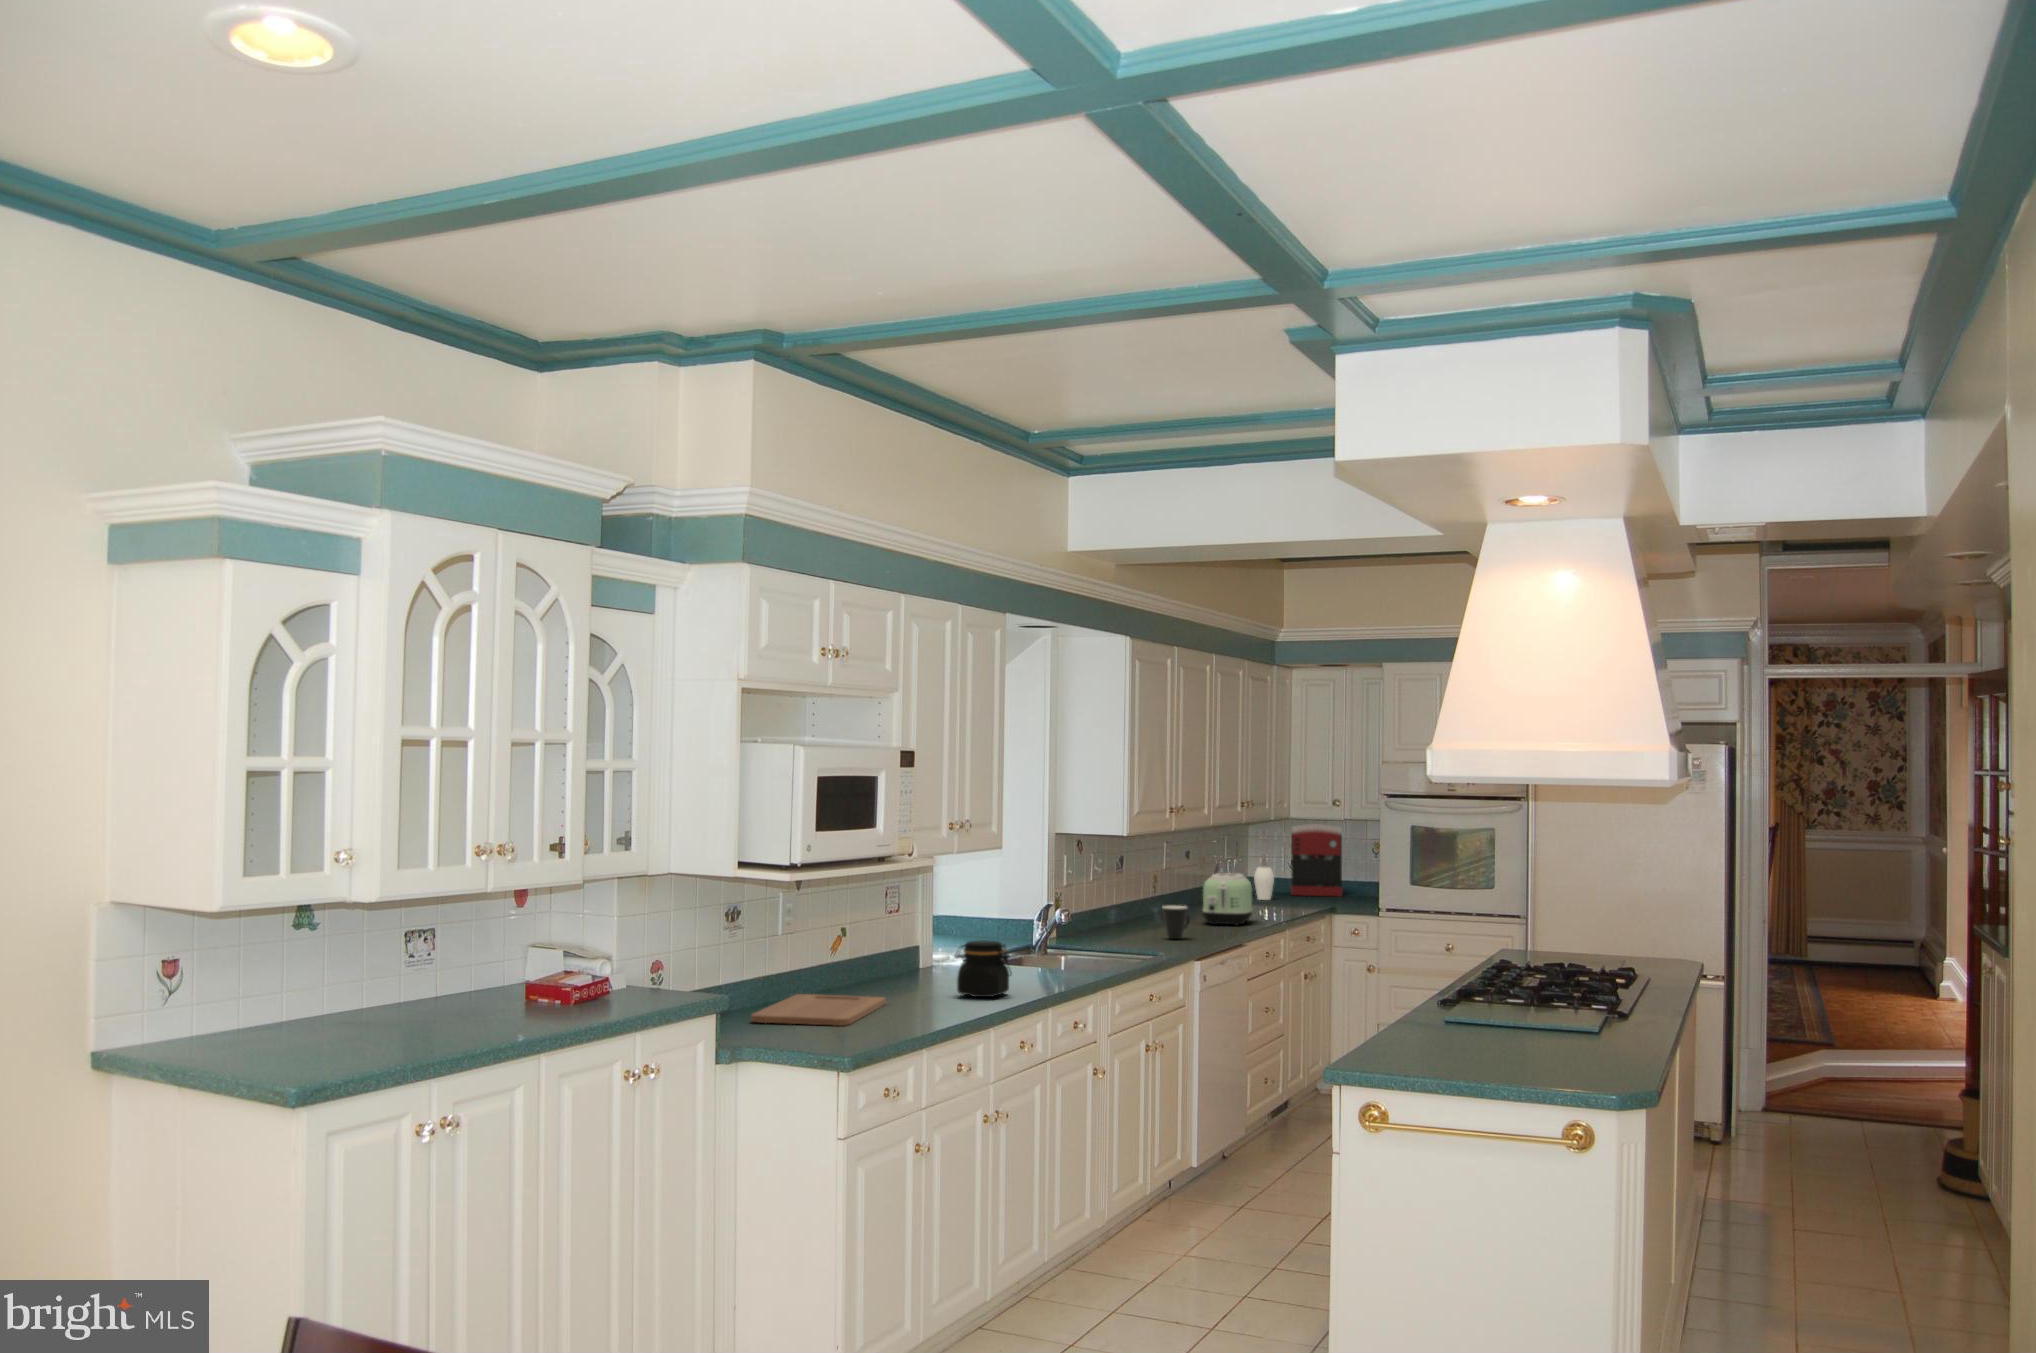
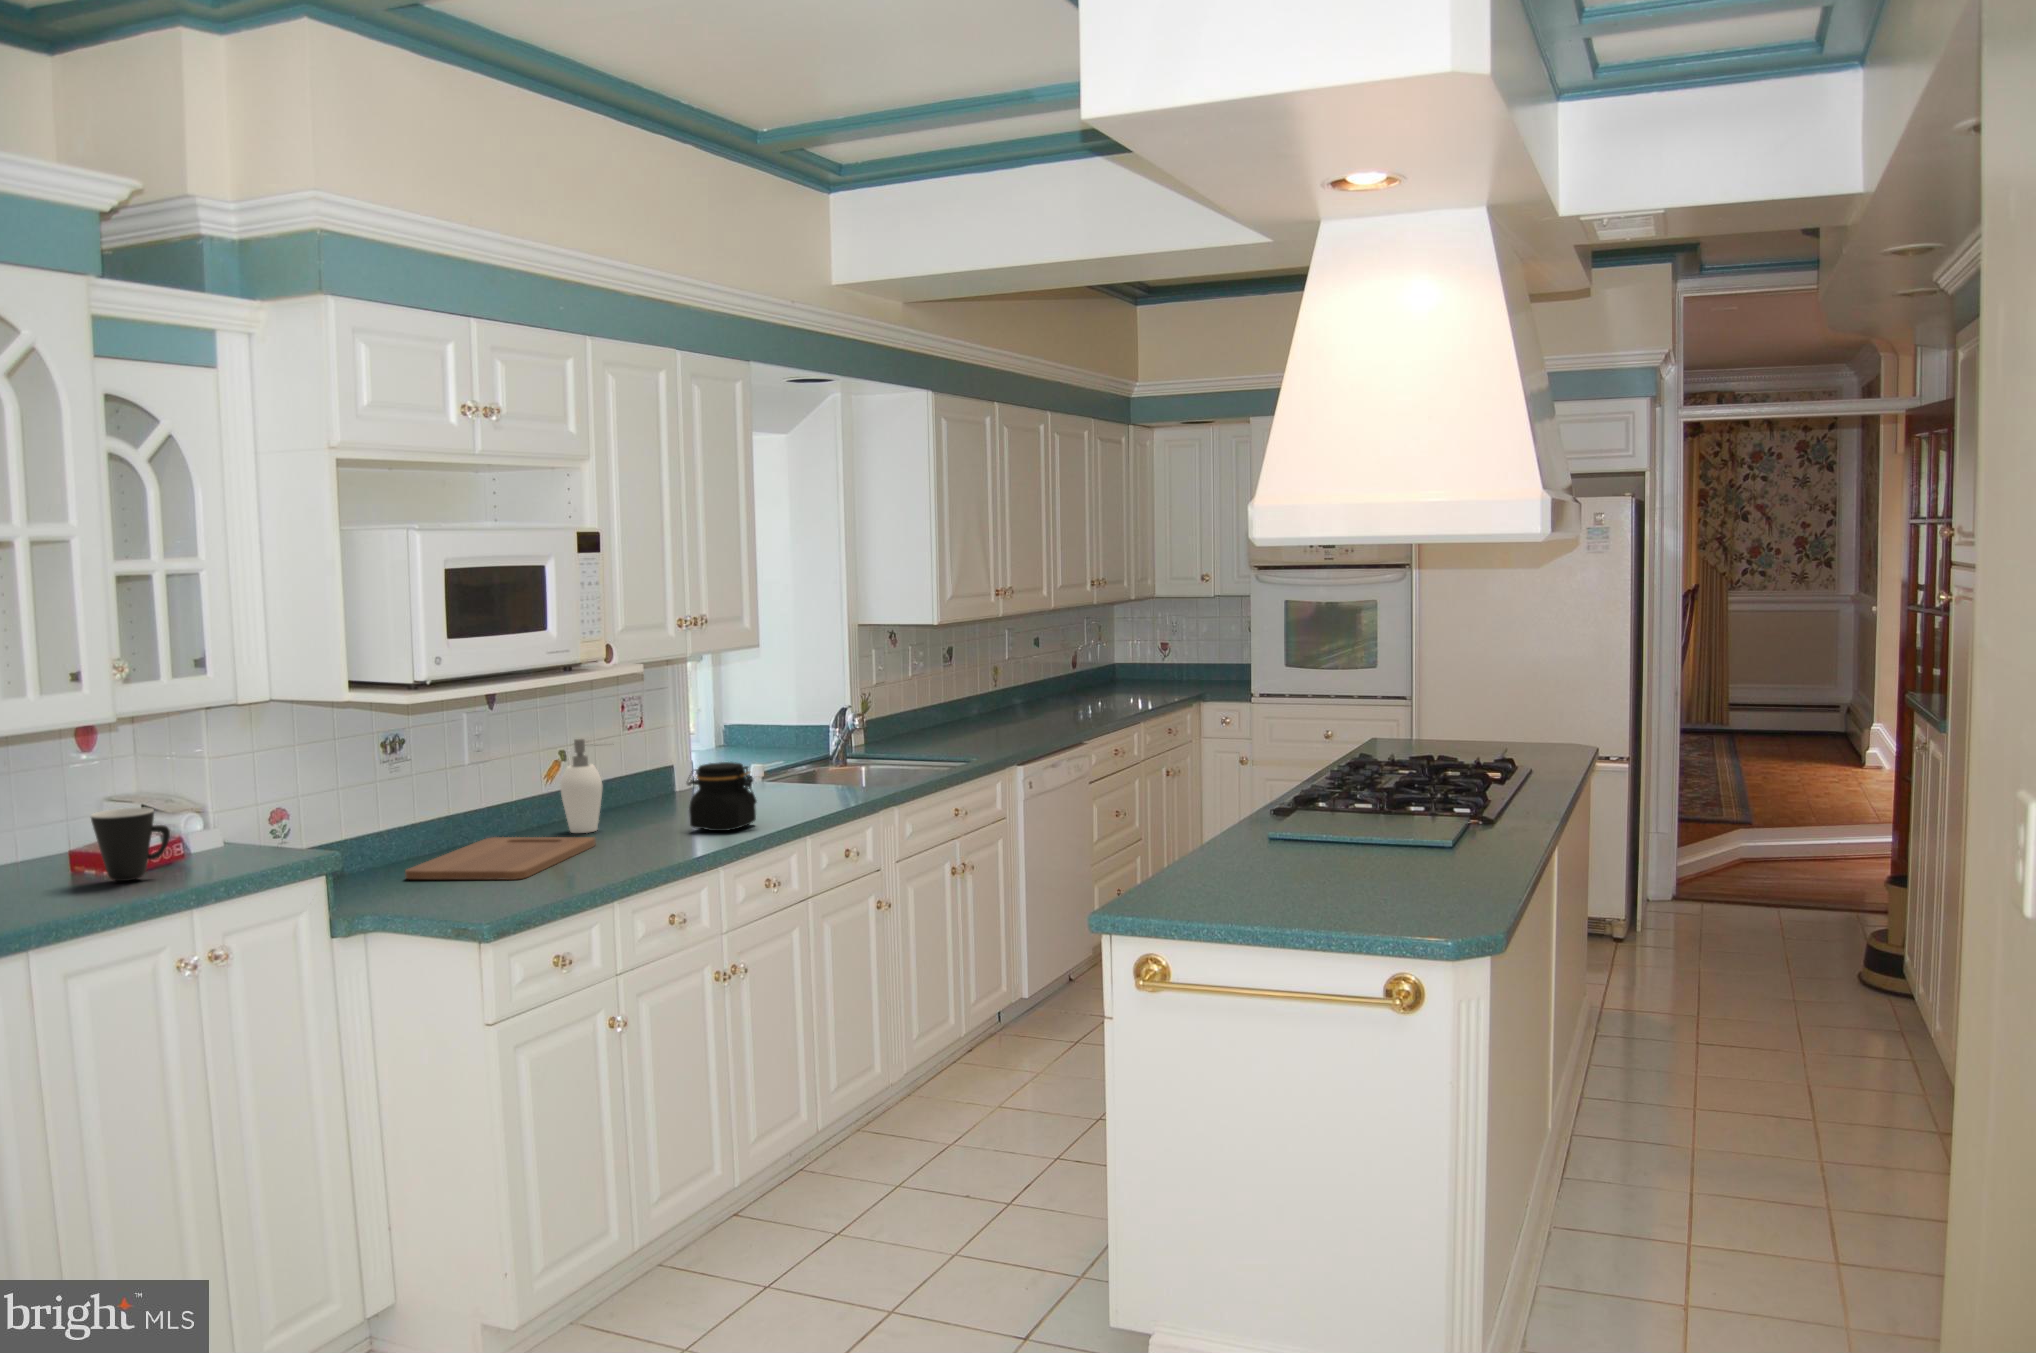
coffee maker: present [1291,824,1342,896] -> none [1157,604,1216,685]
soap dispenser: present [1254,854,1274,900] -> present [561,738,602,833]
toaster: present [1203,873,1252,925] -> none [1040,665,1098,724]
mug: present [1162,906,1190,939] -> present [91,808,170,881]

